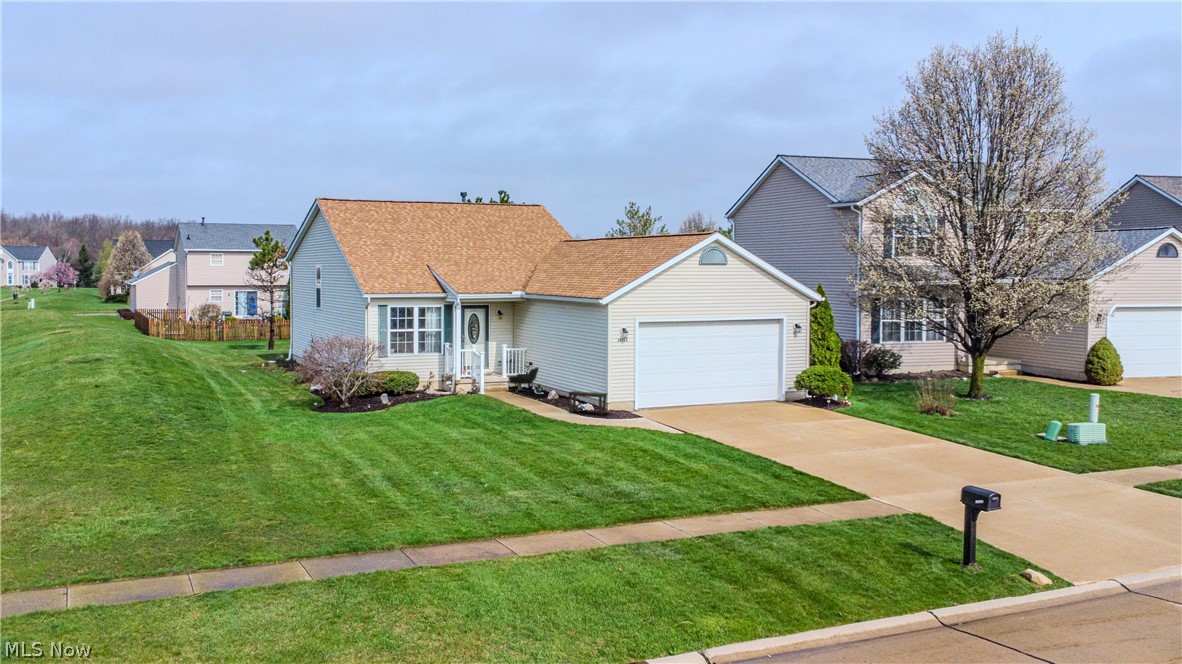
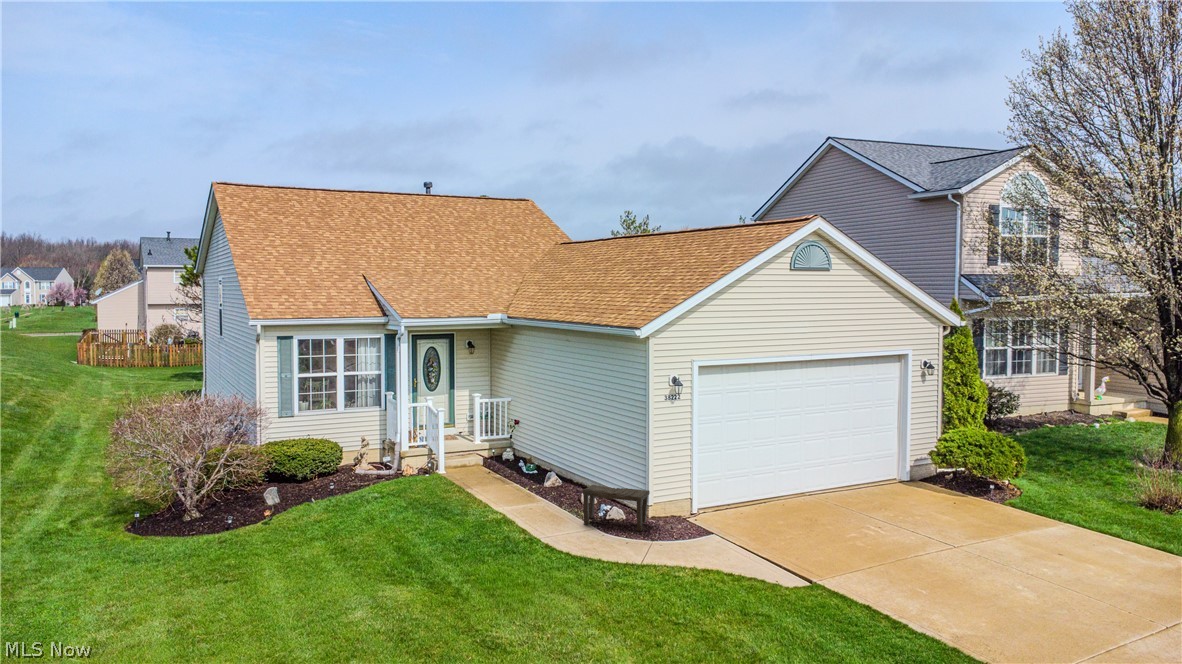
lounge chair: present [509,368,539,391] -> none [480,429,528,469]

